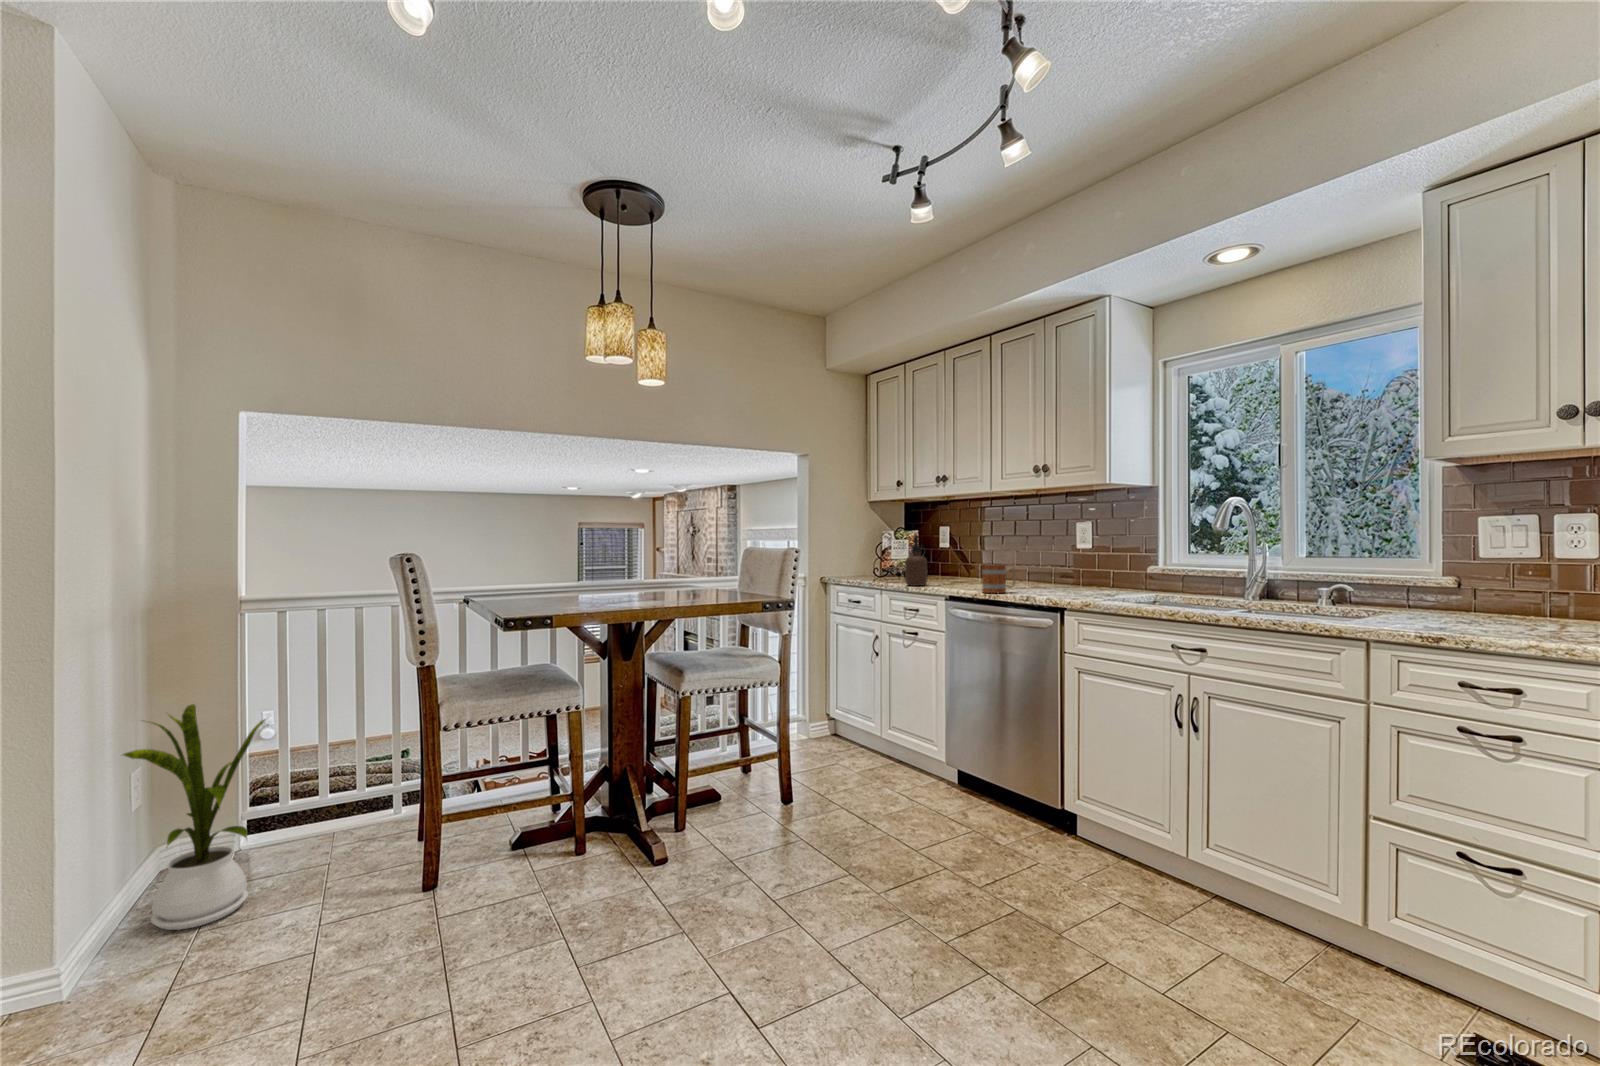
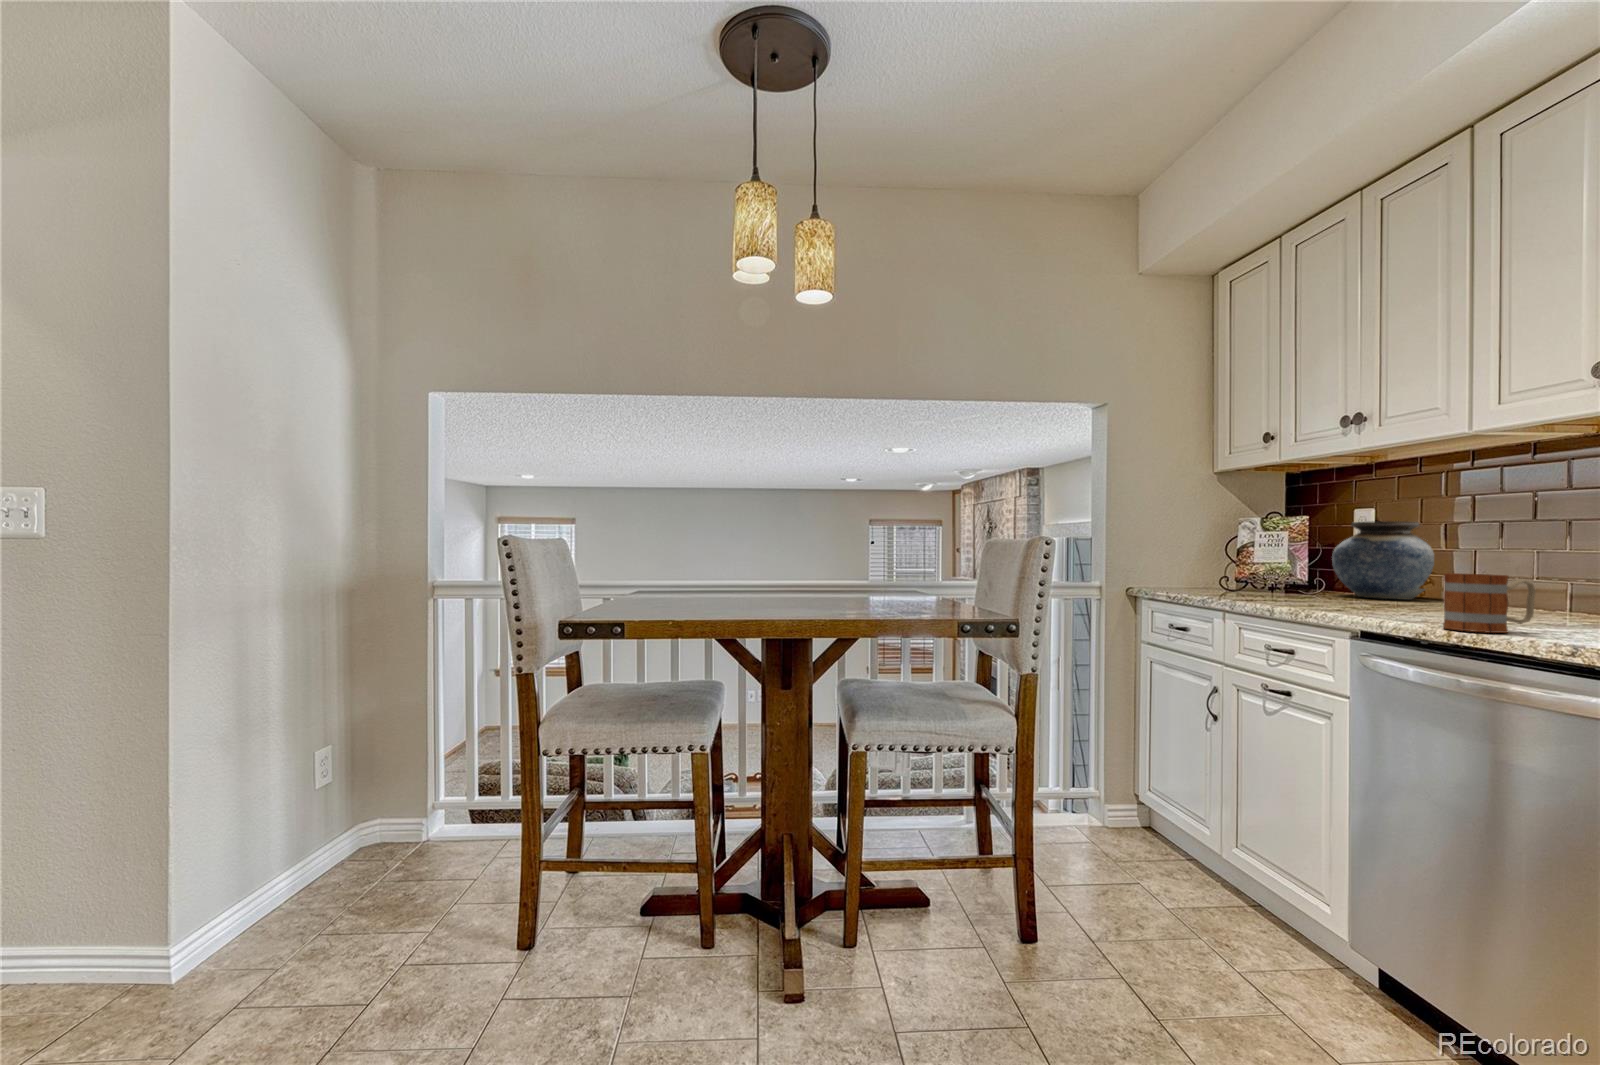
vase: none [932,534,982,578] -> present [1332,521,1434,600]
soap dispenser: present [905,536,927,586] -> none [1271,519,1317,607]
house plant: present [123,704,264,930] -> none [205,685,387,935]

